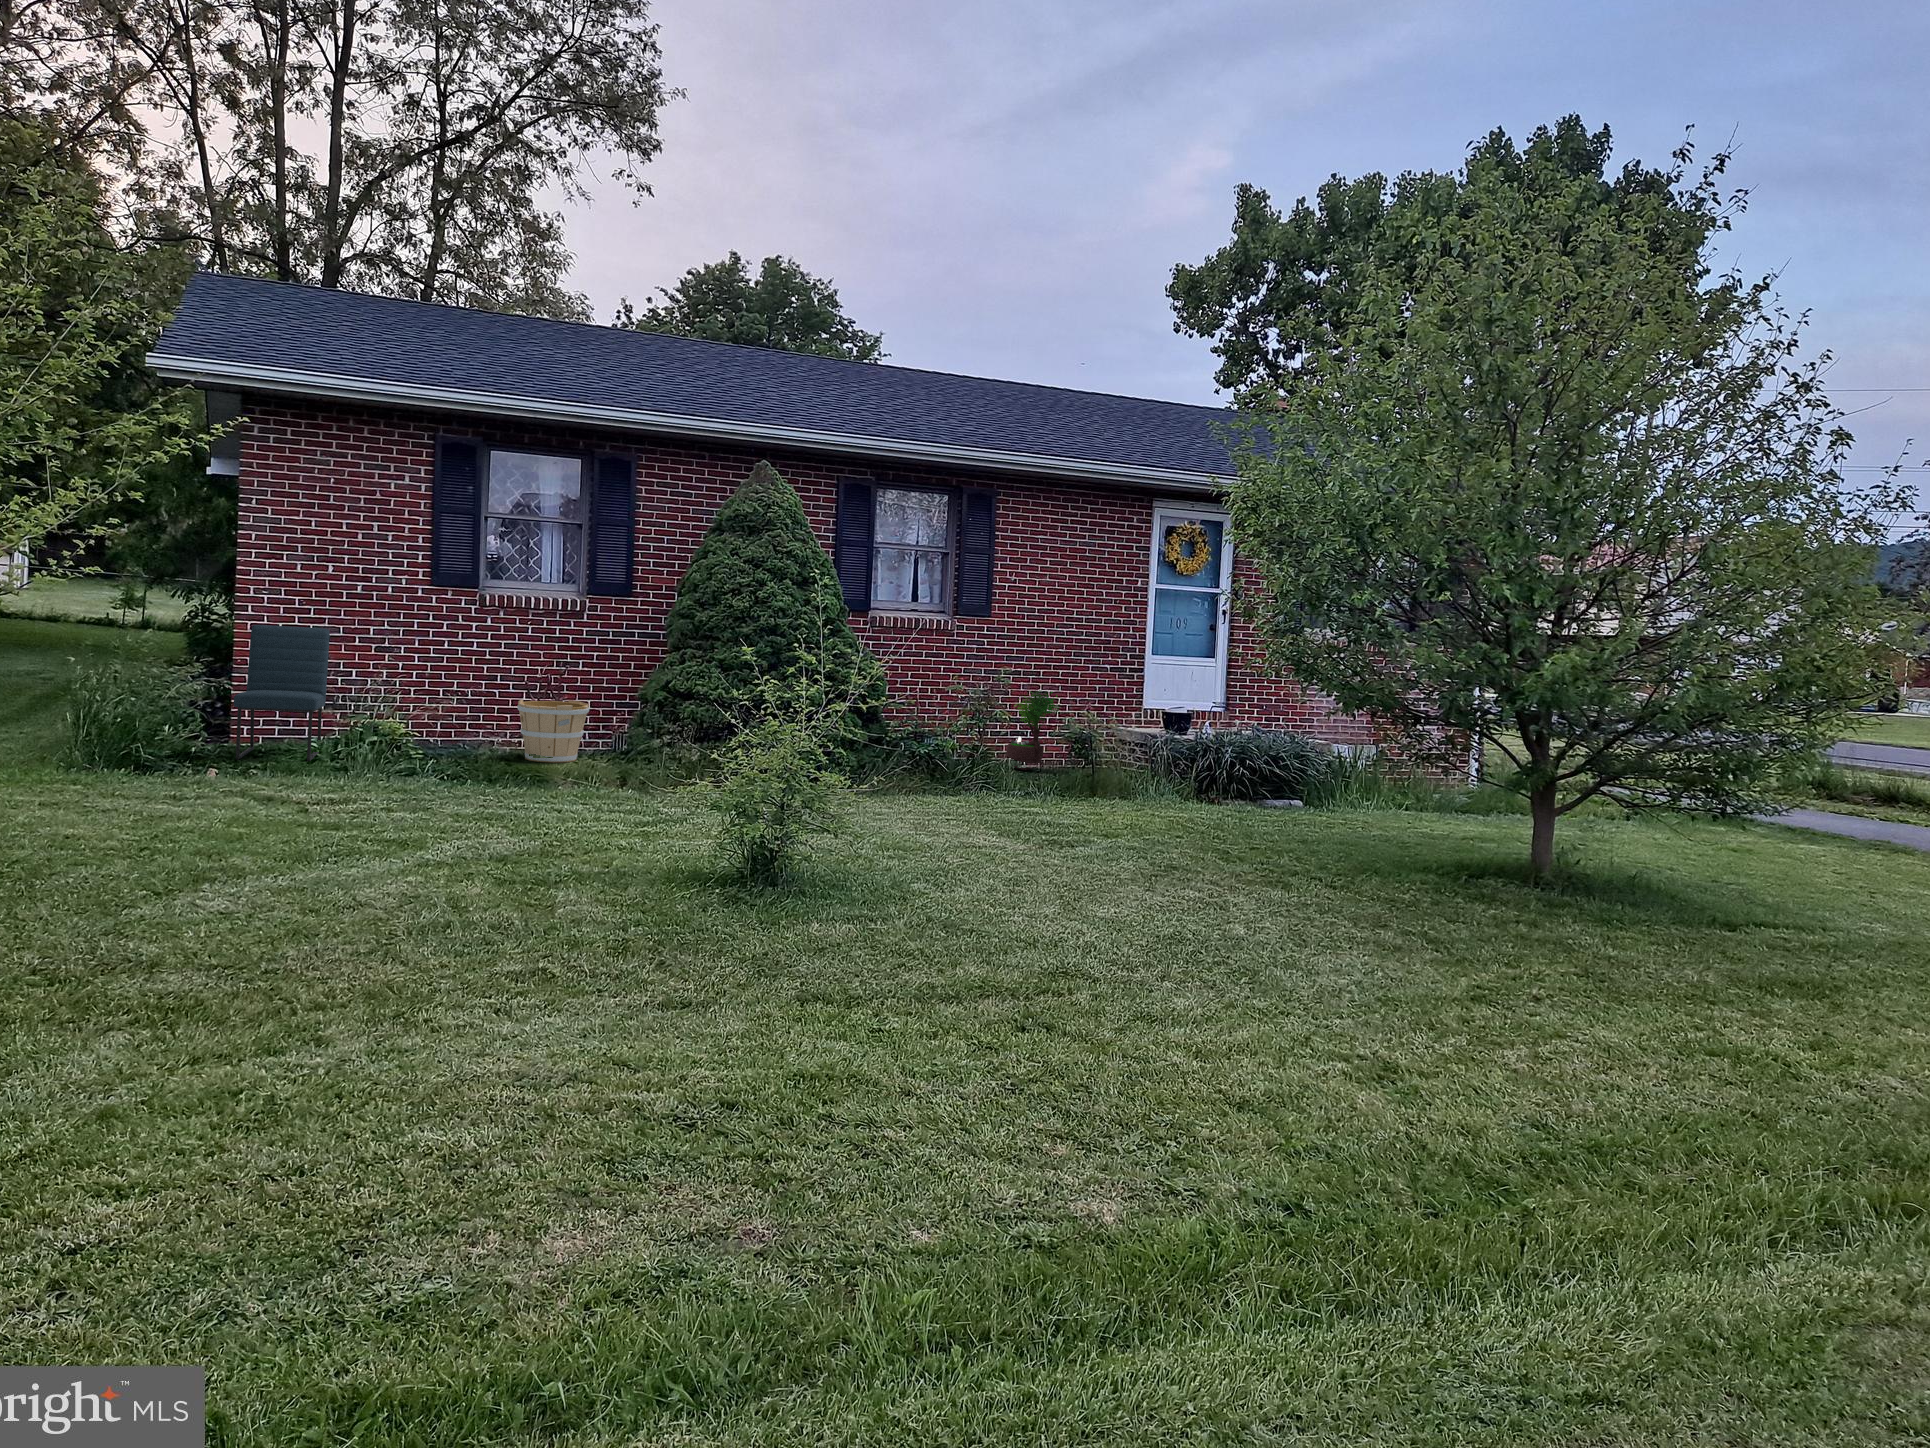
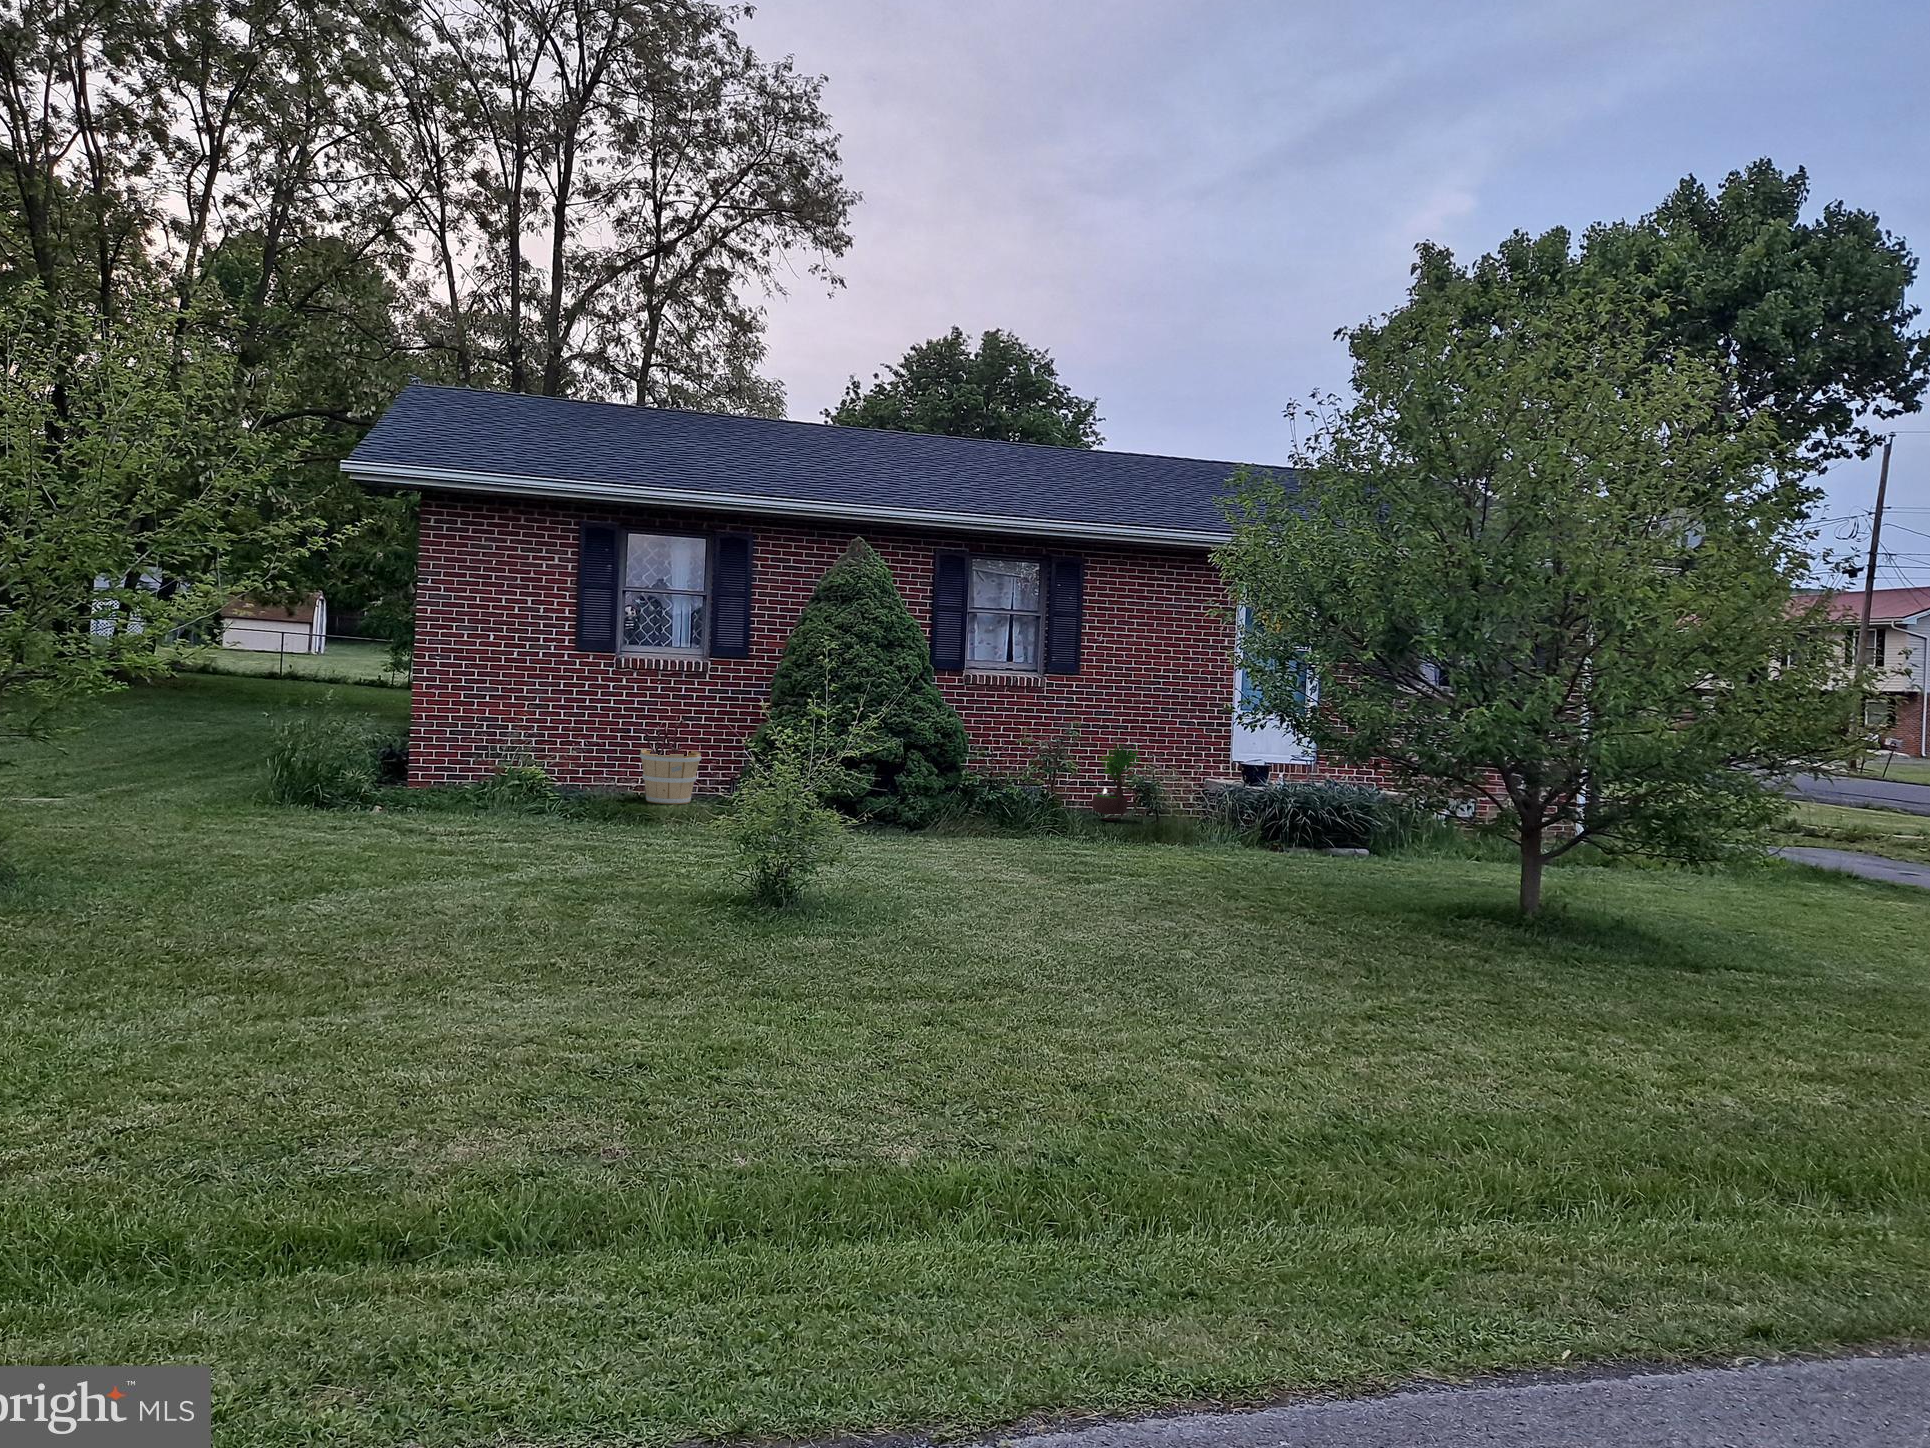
chair: present [234,625,330,761] -> none [408,685,490,798]

